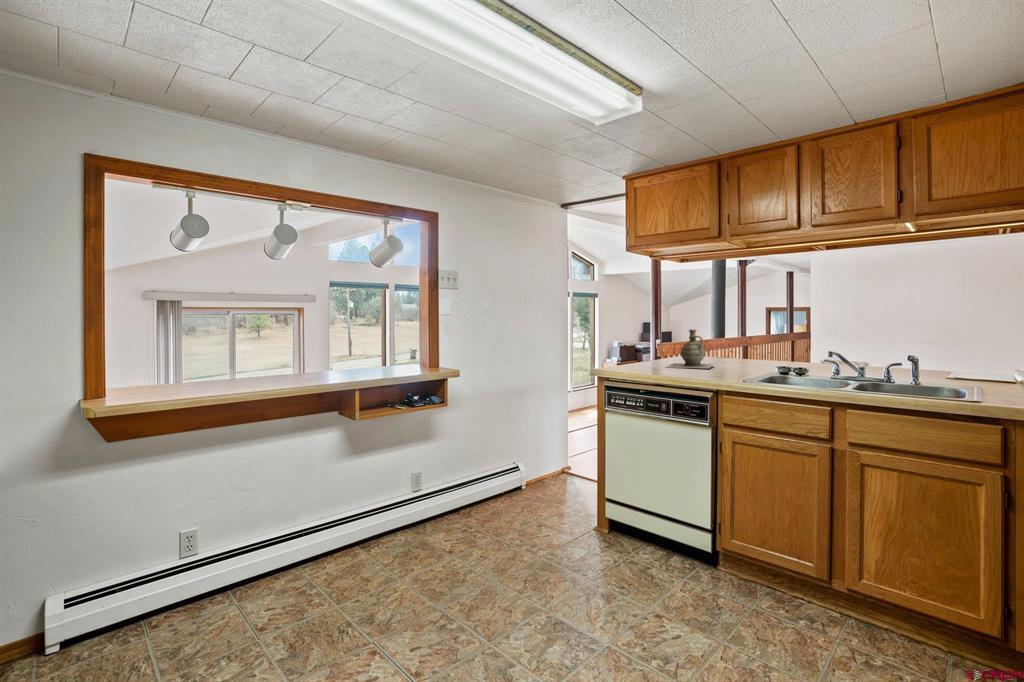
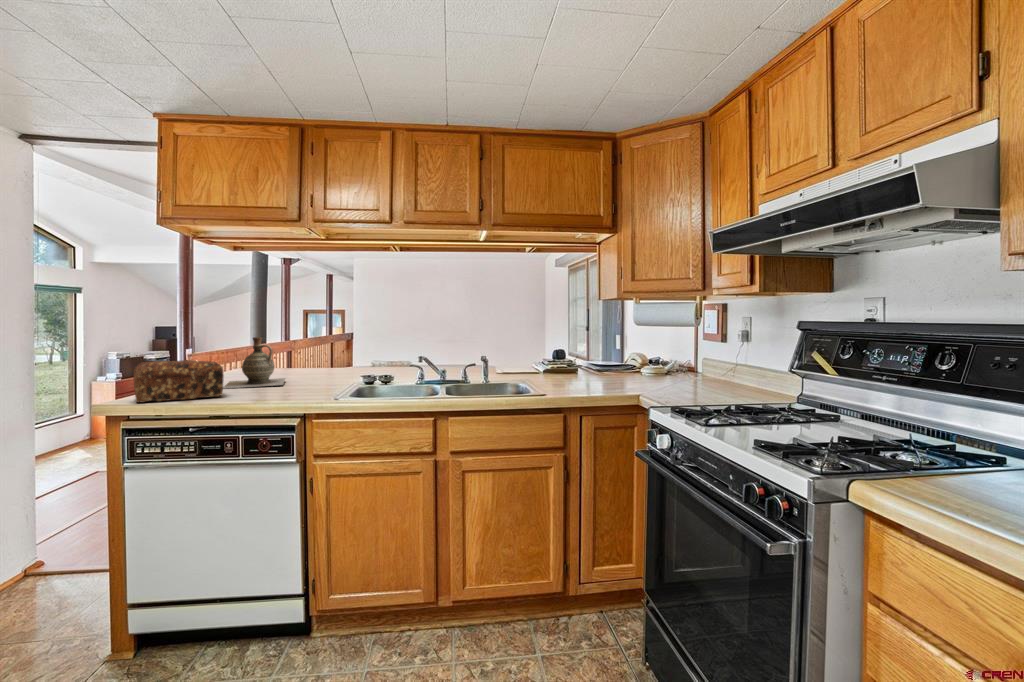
bread loaf: none [612,344,663,371] -> present [134,360,224,403]

